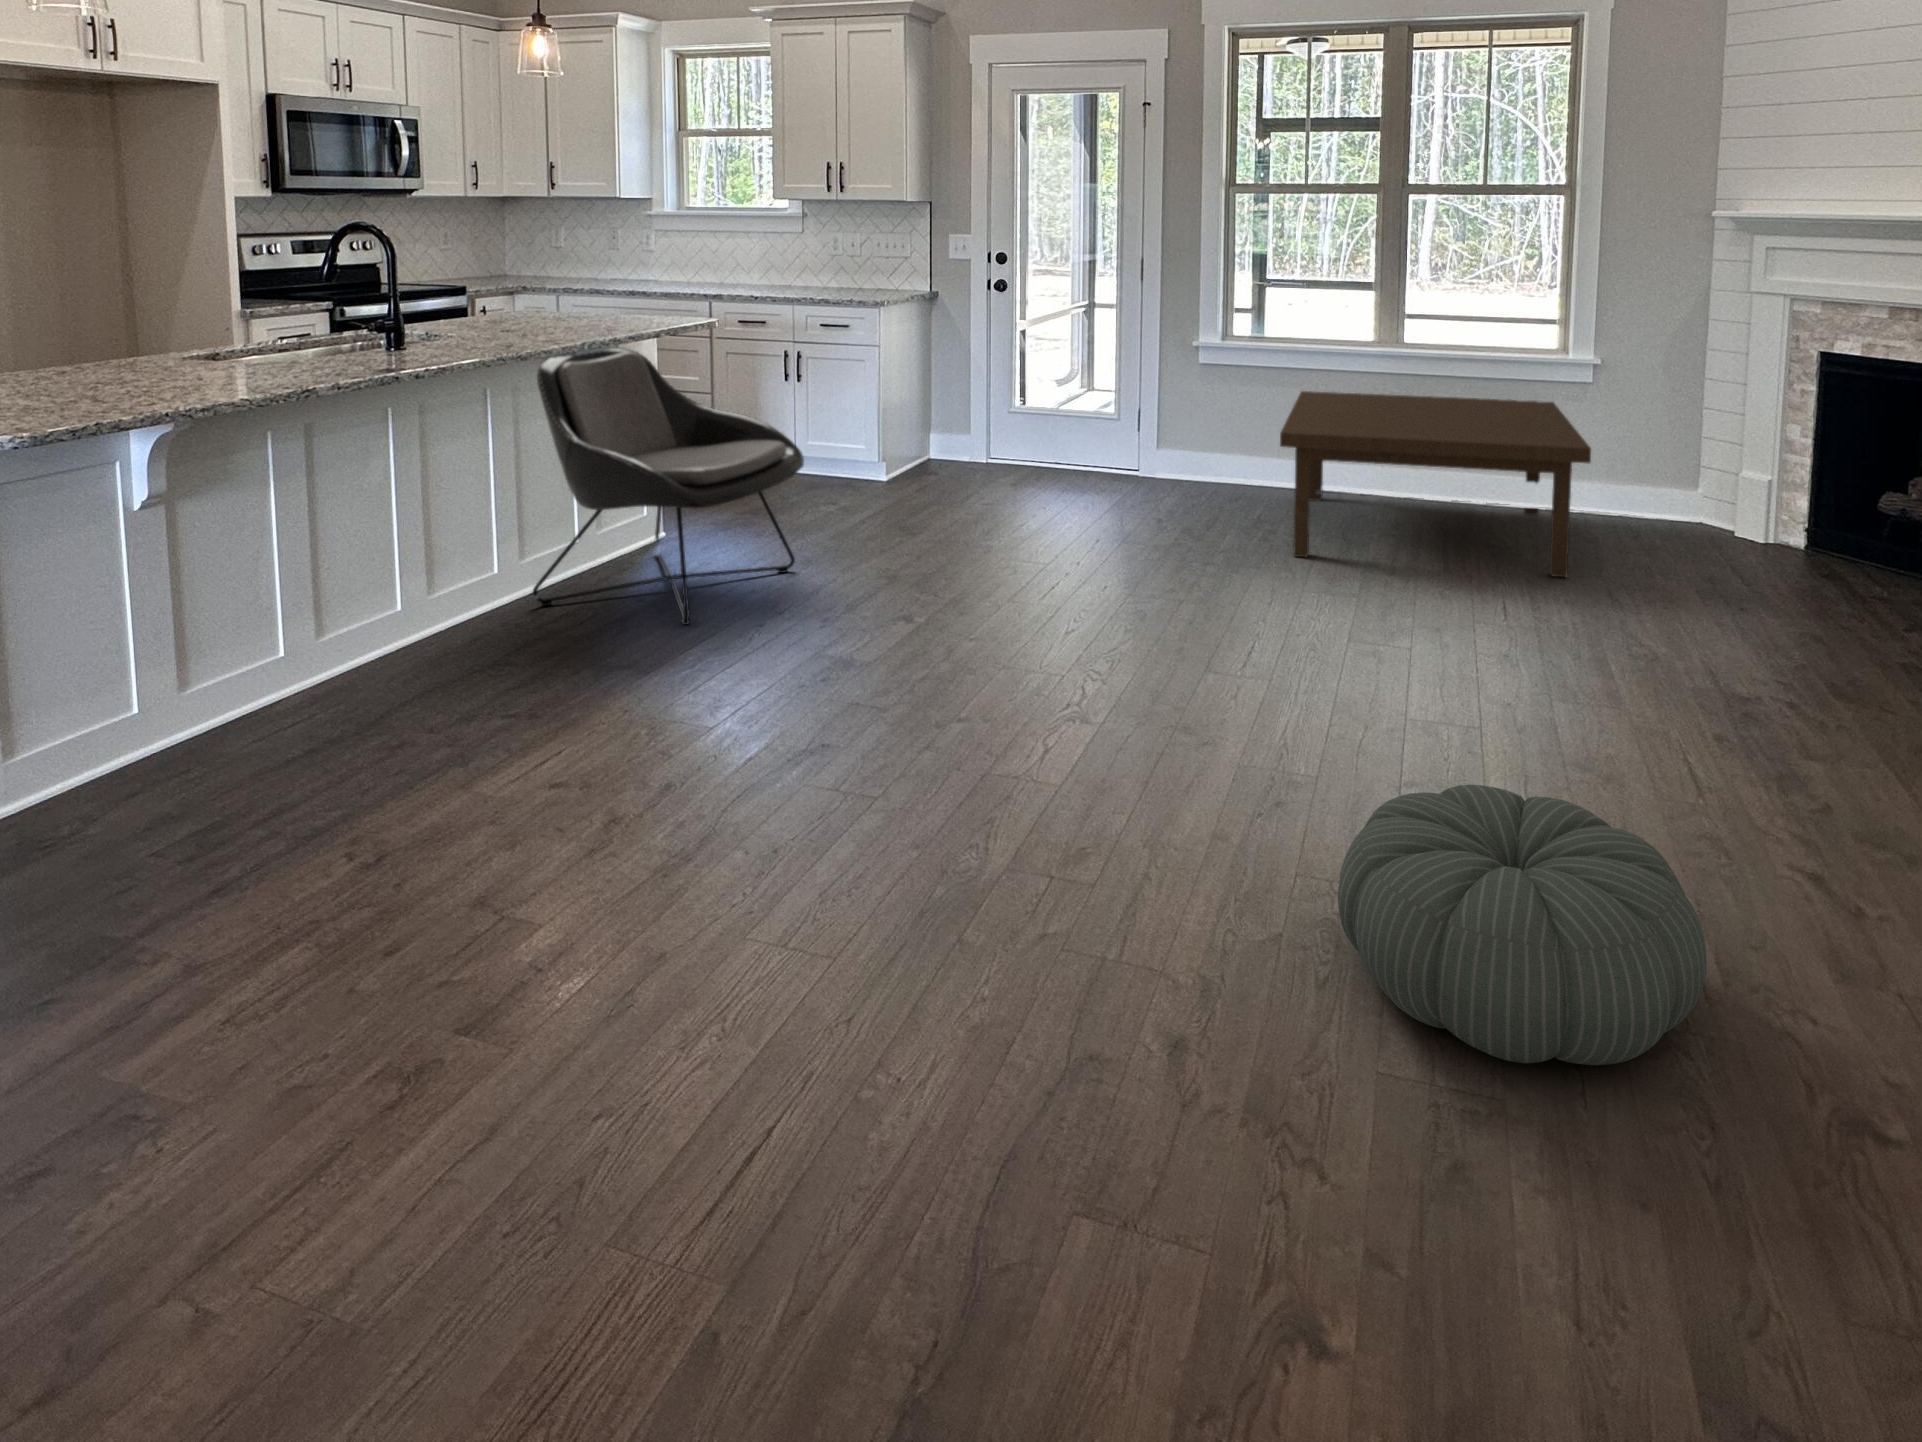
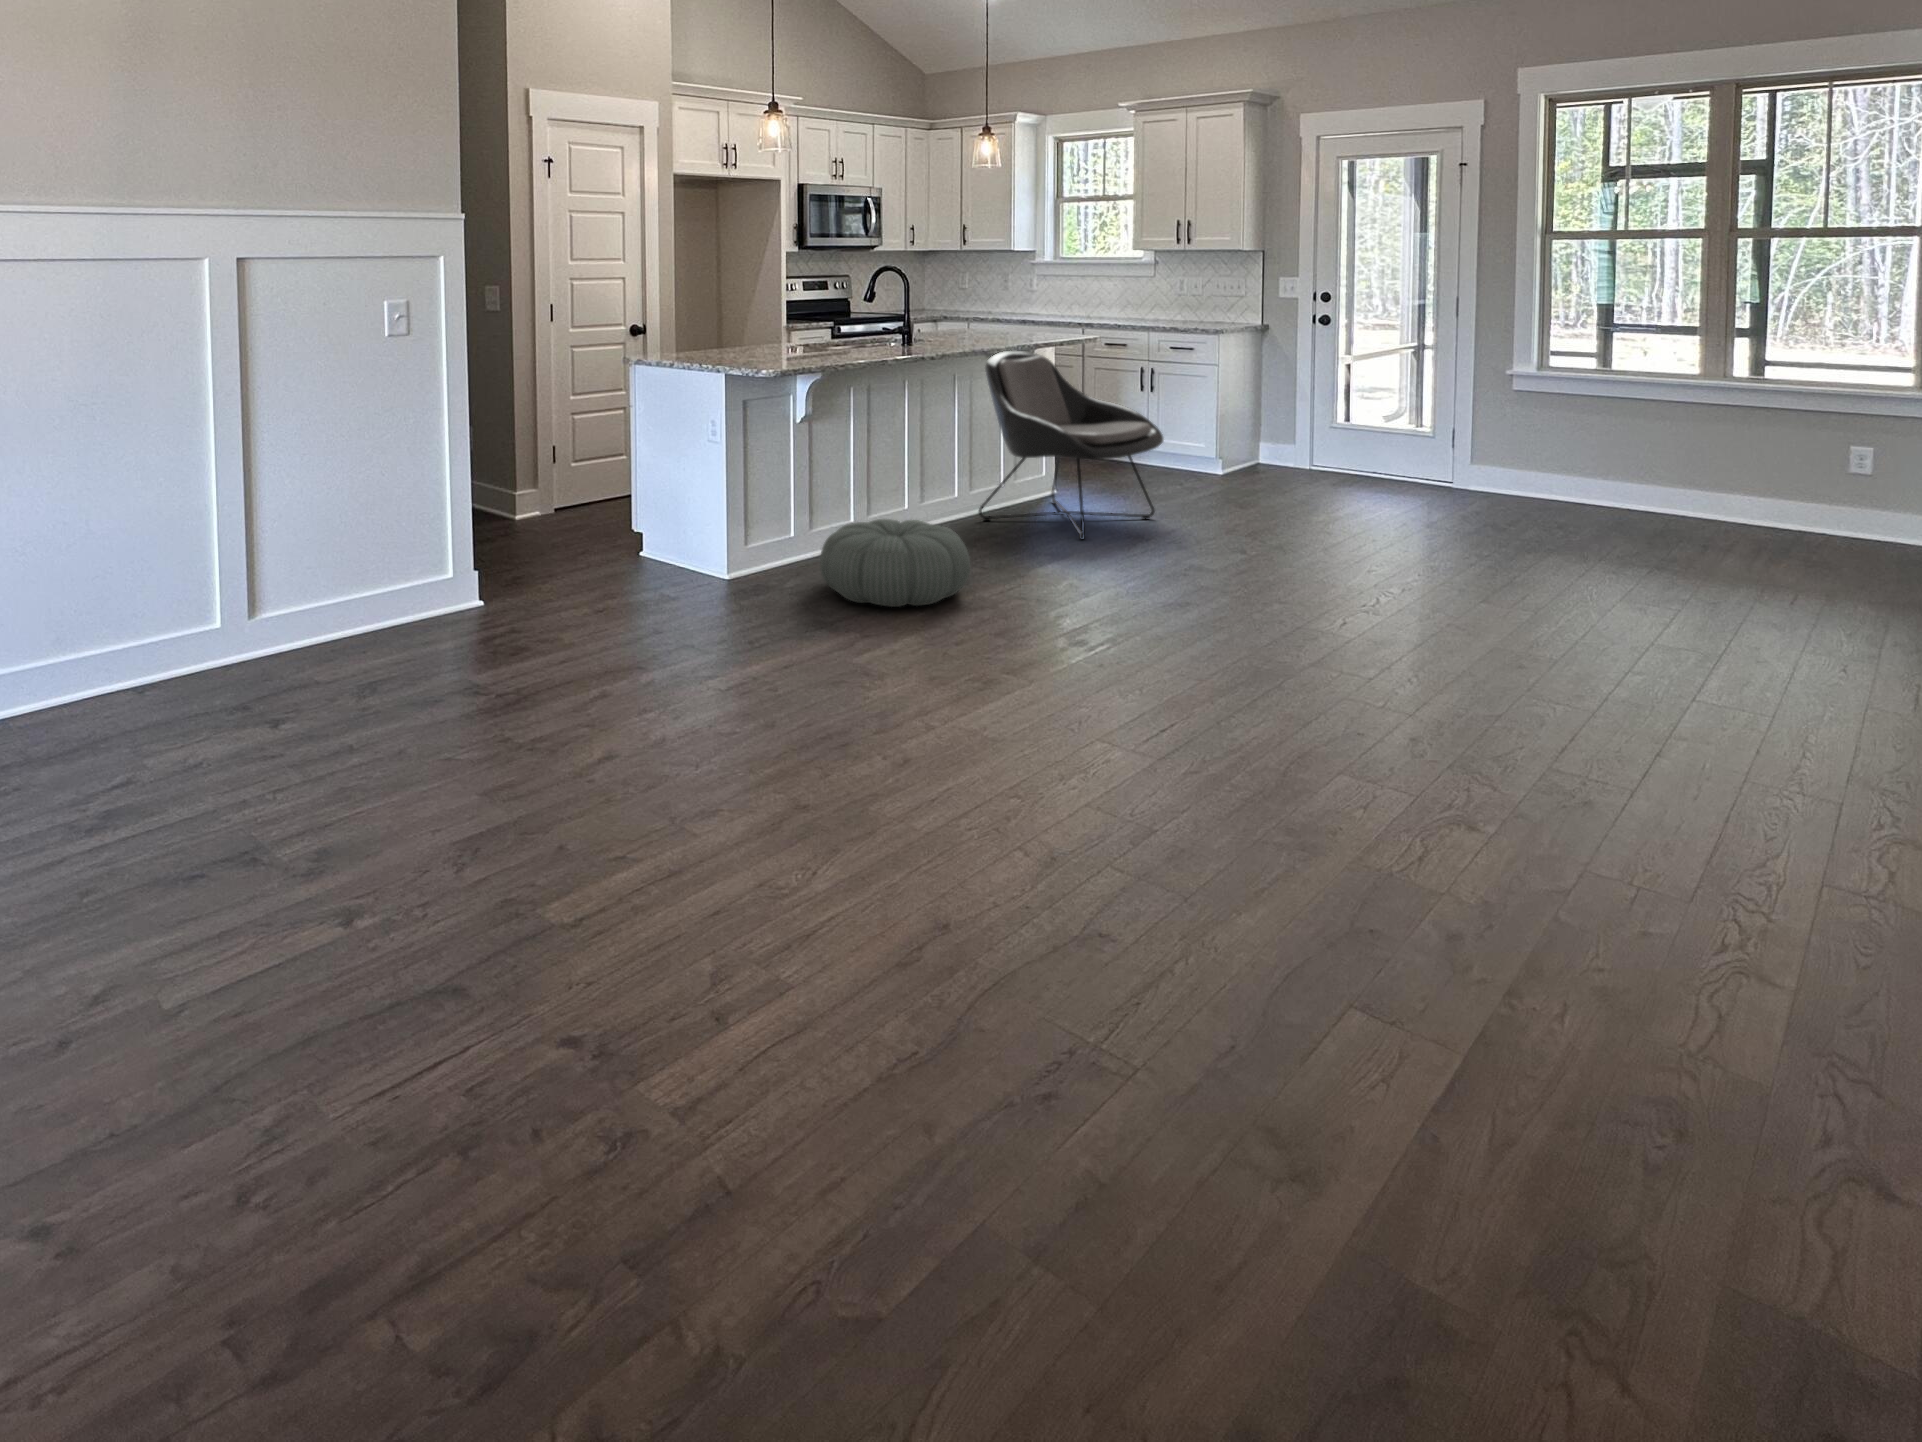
coffee table: present [1280,391,1591,577] -> none [1578,417,1913,590]
pouf: present [1338,785,1707,1065] -> present [820,519,970,607]

